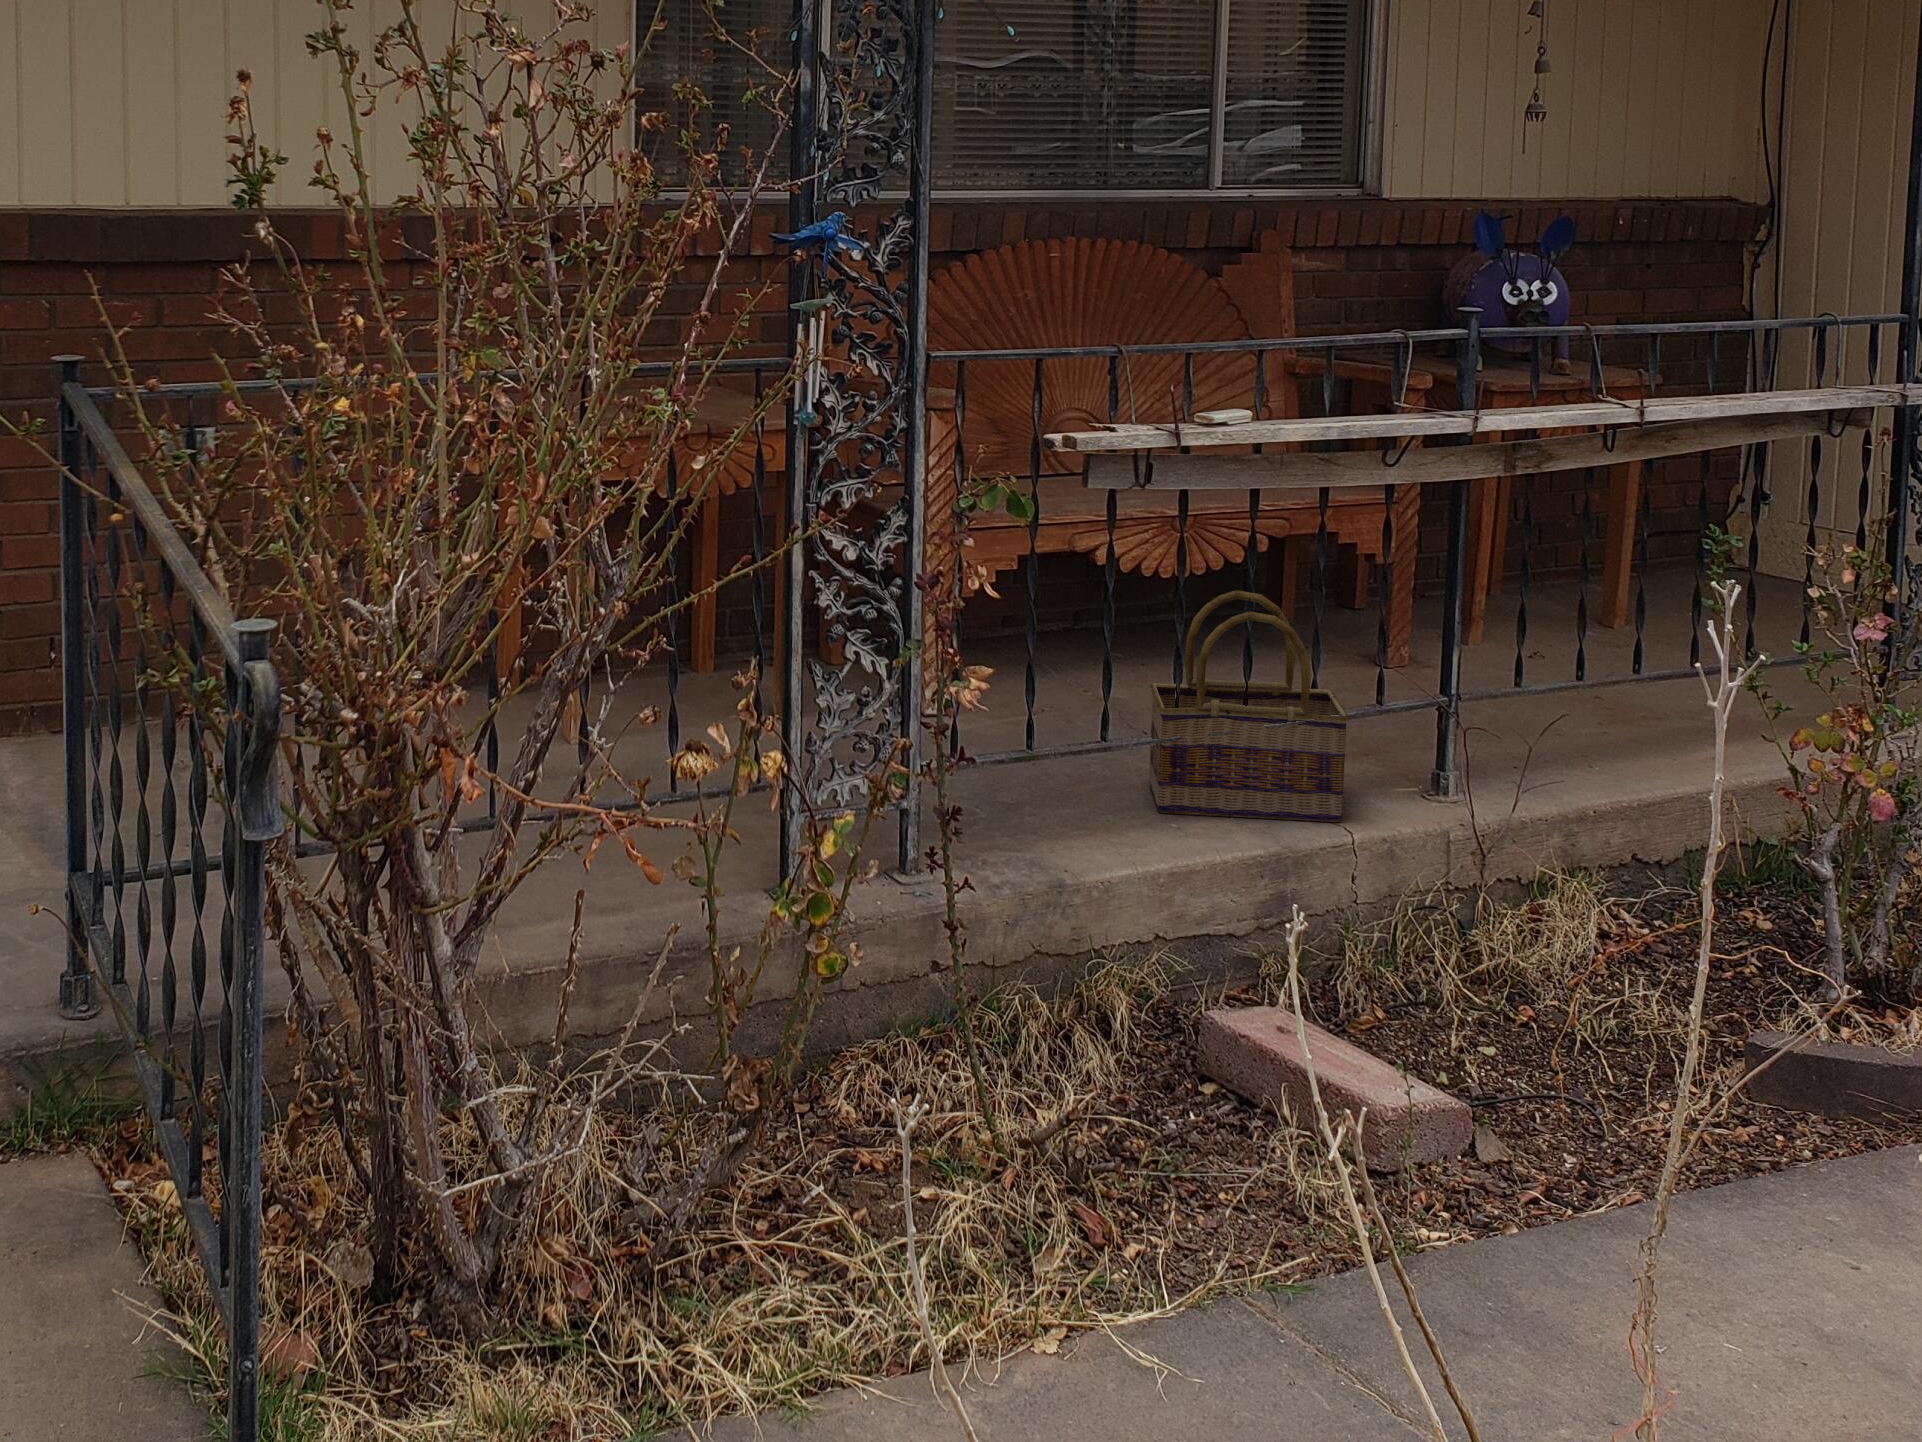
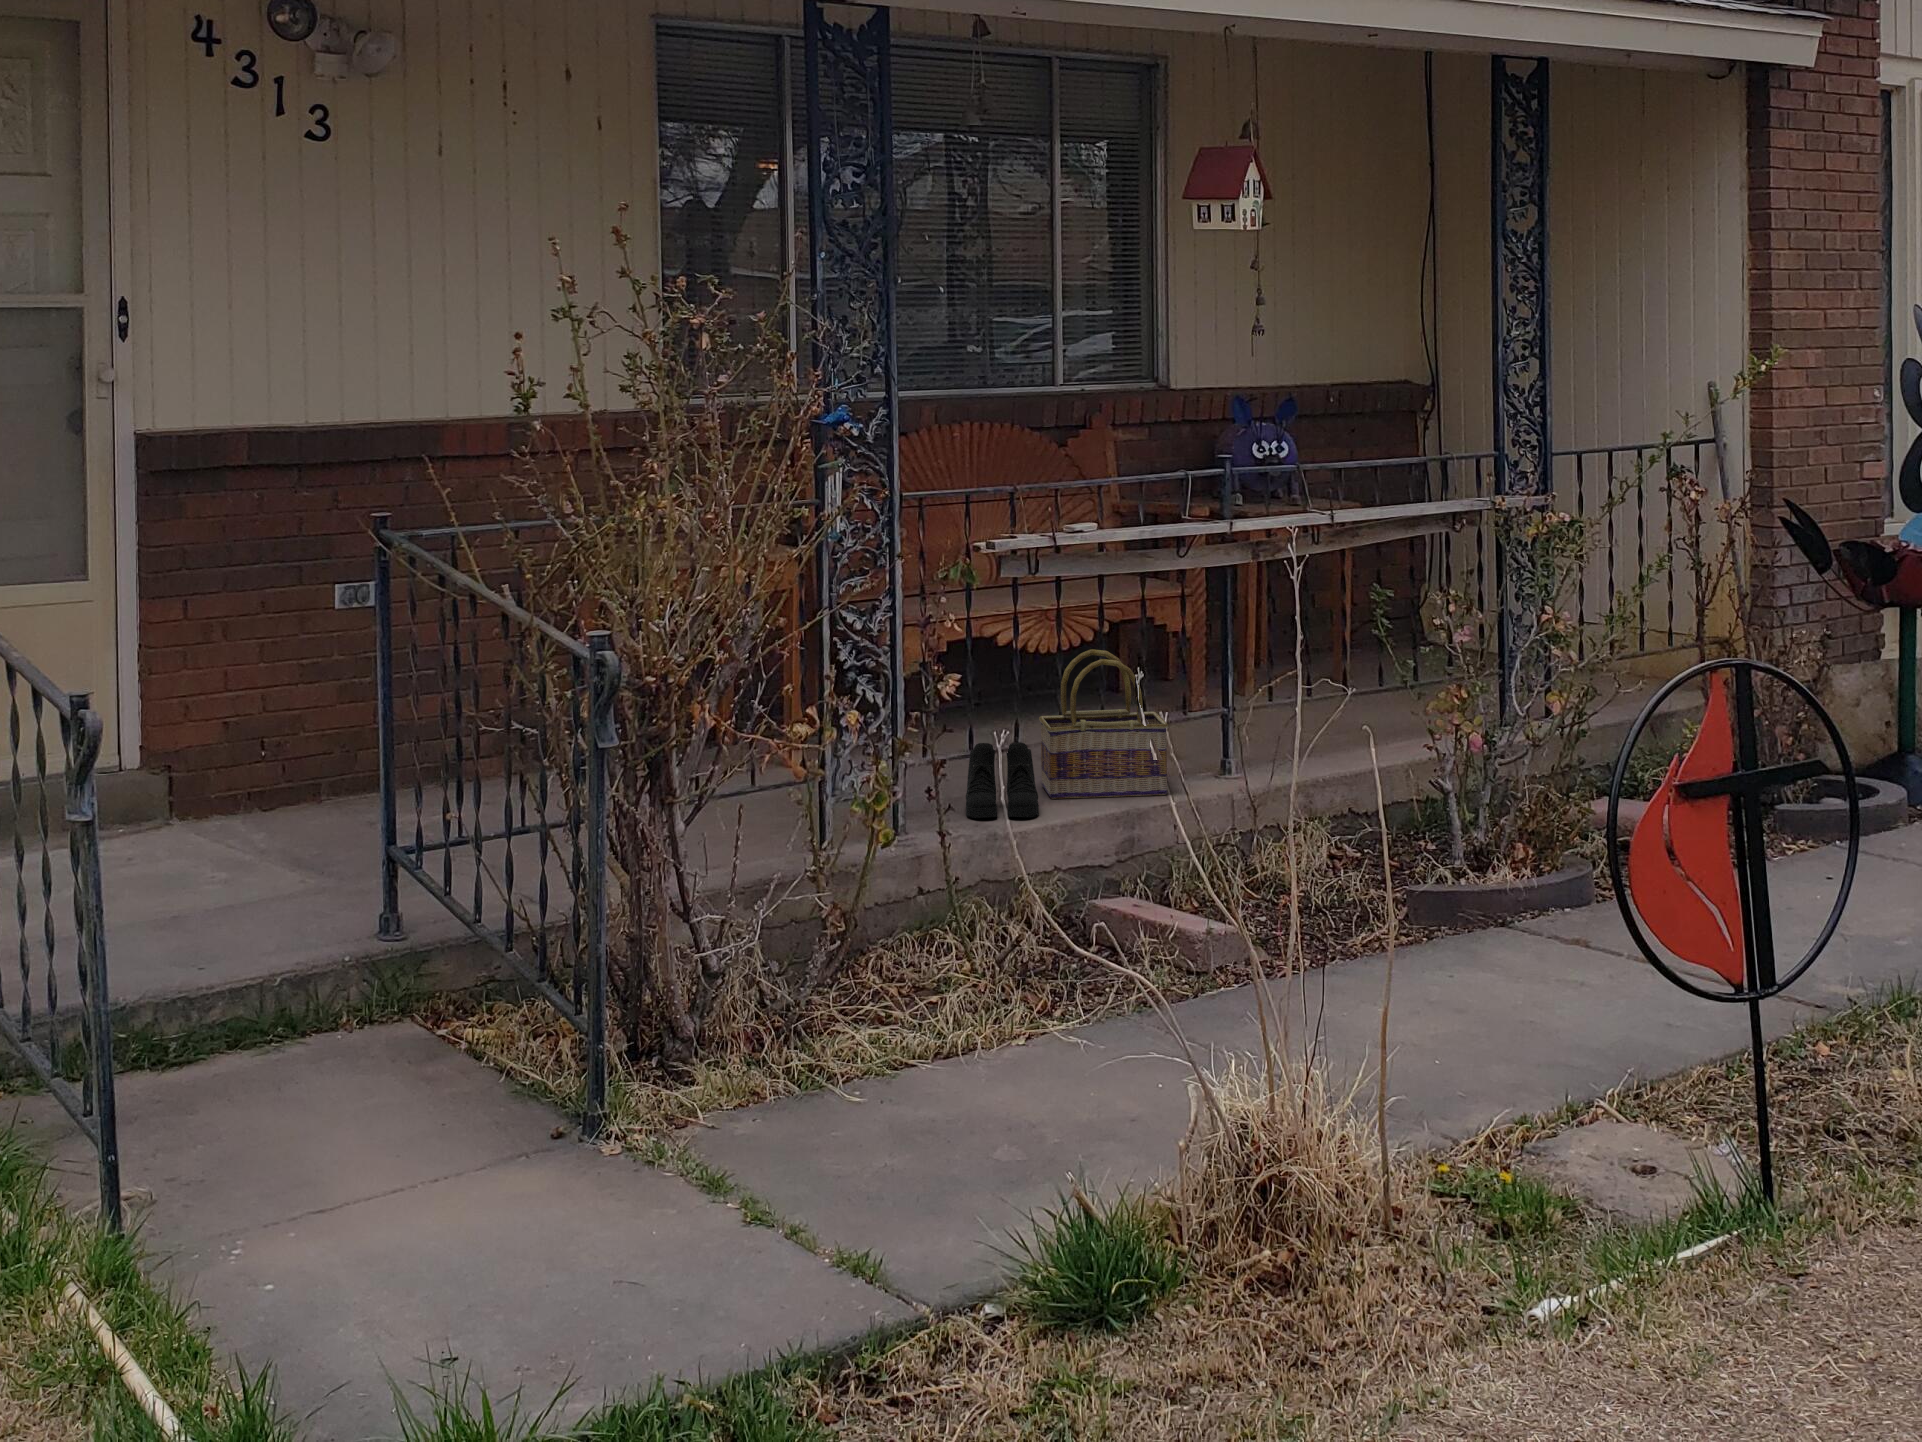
boots: none [1022,726,1135,850] -> present [966,742,1039,818]

